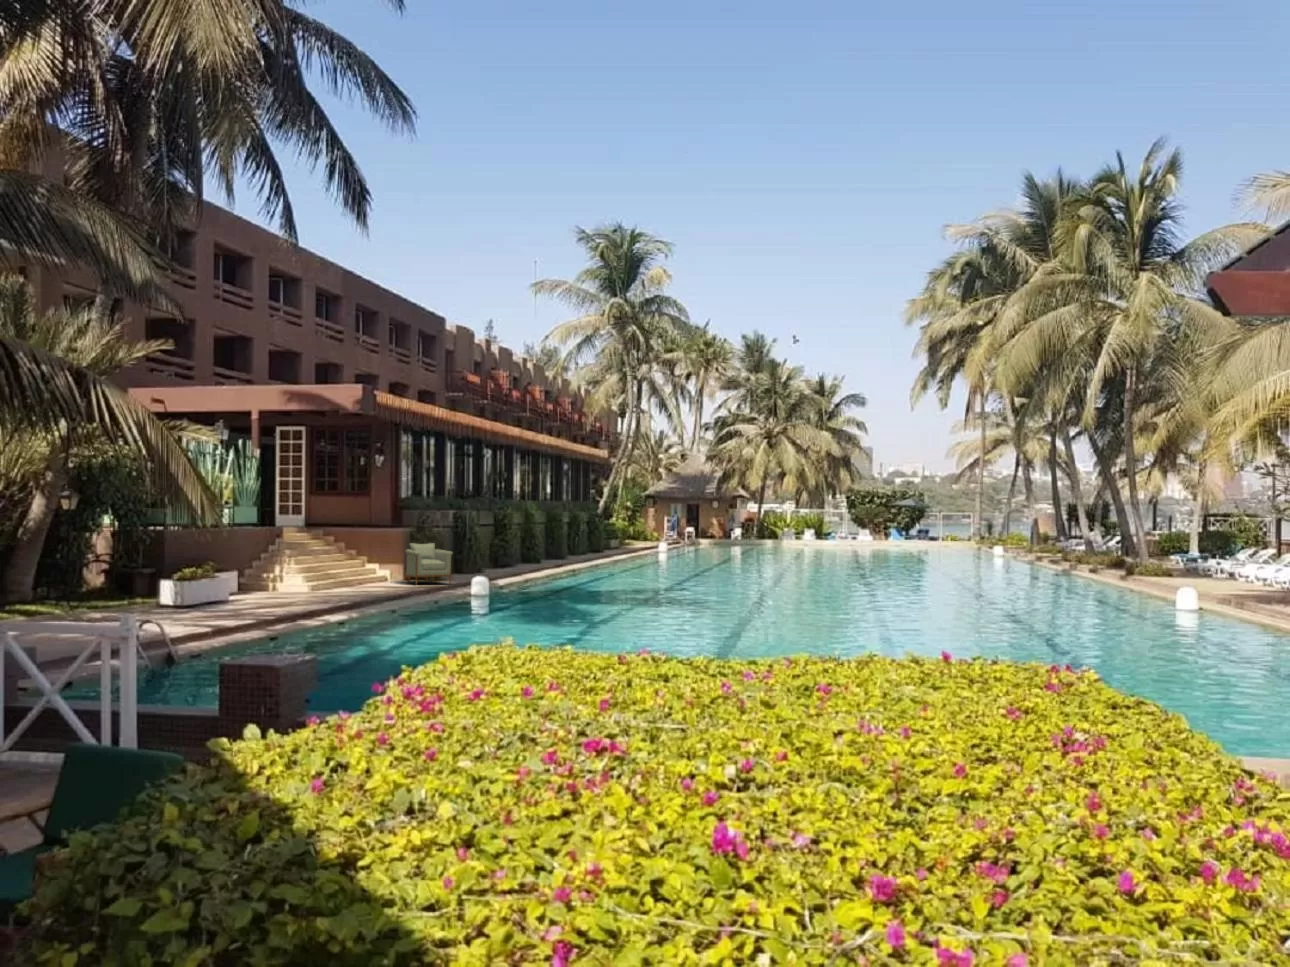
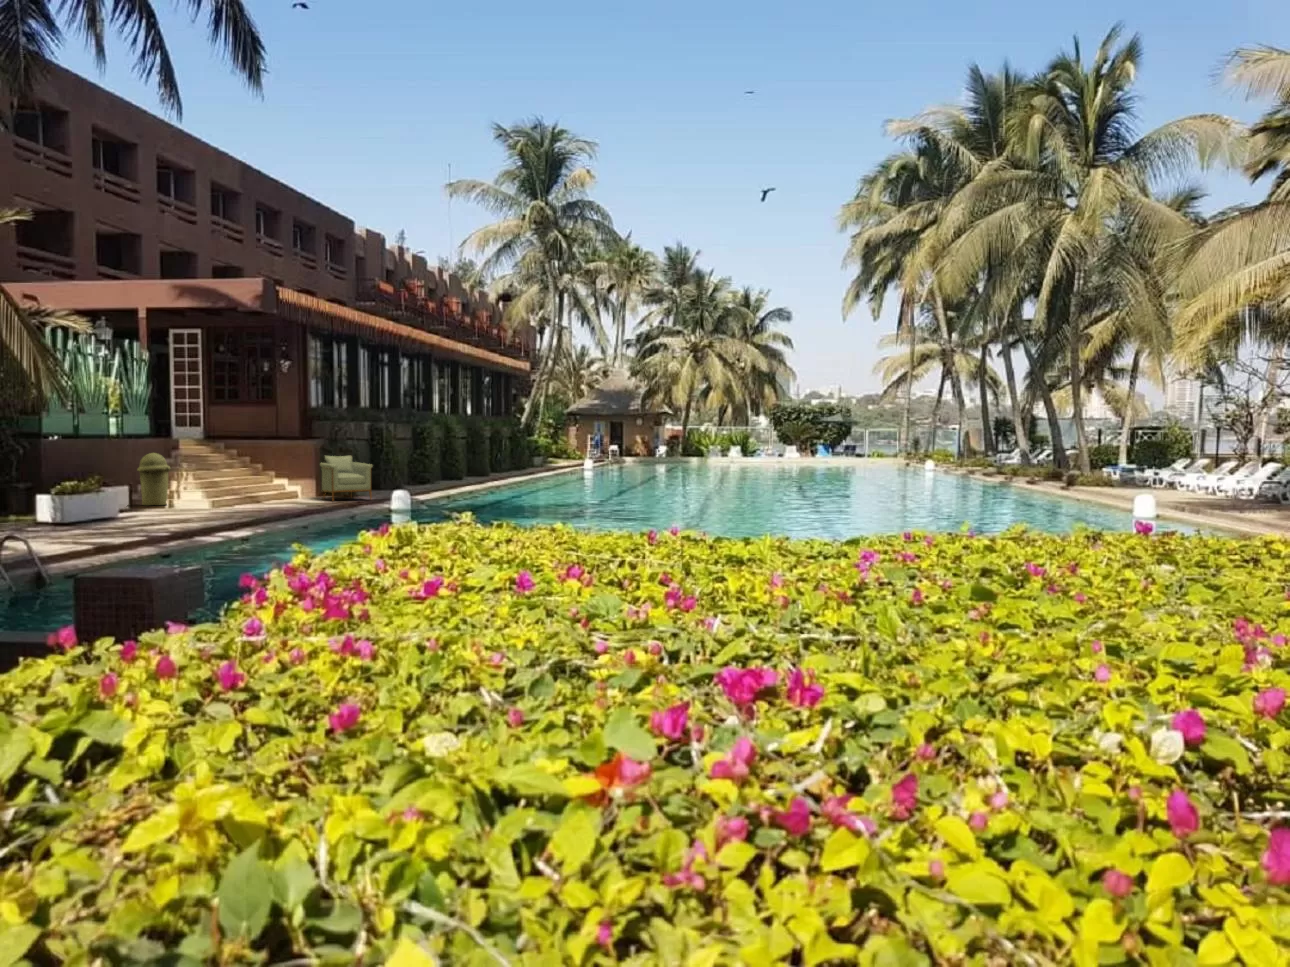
trash can: none [247,540,276,588] -> present [137,453,170,505]

